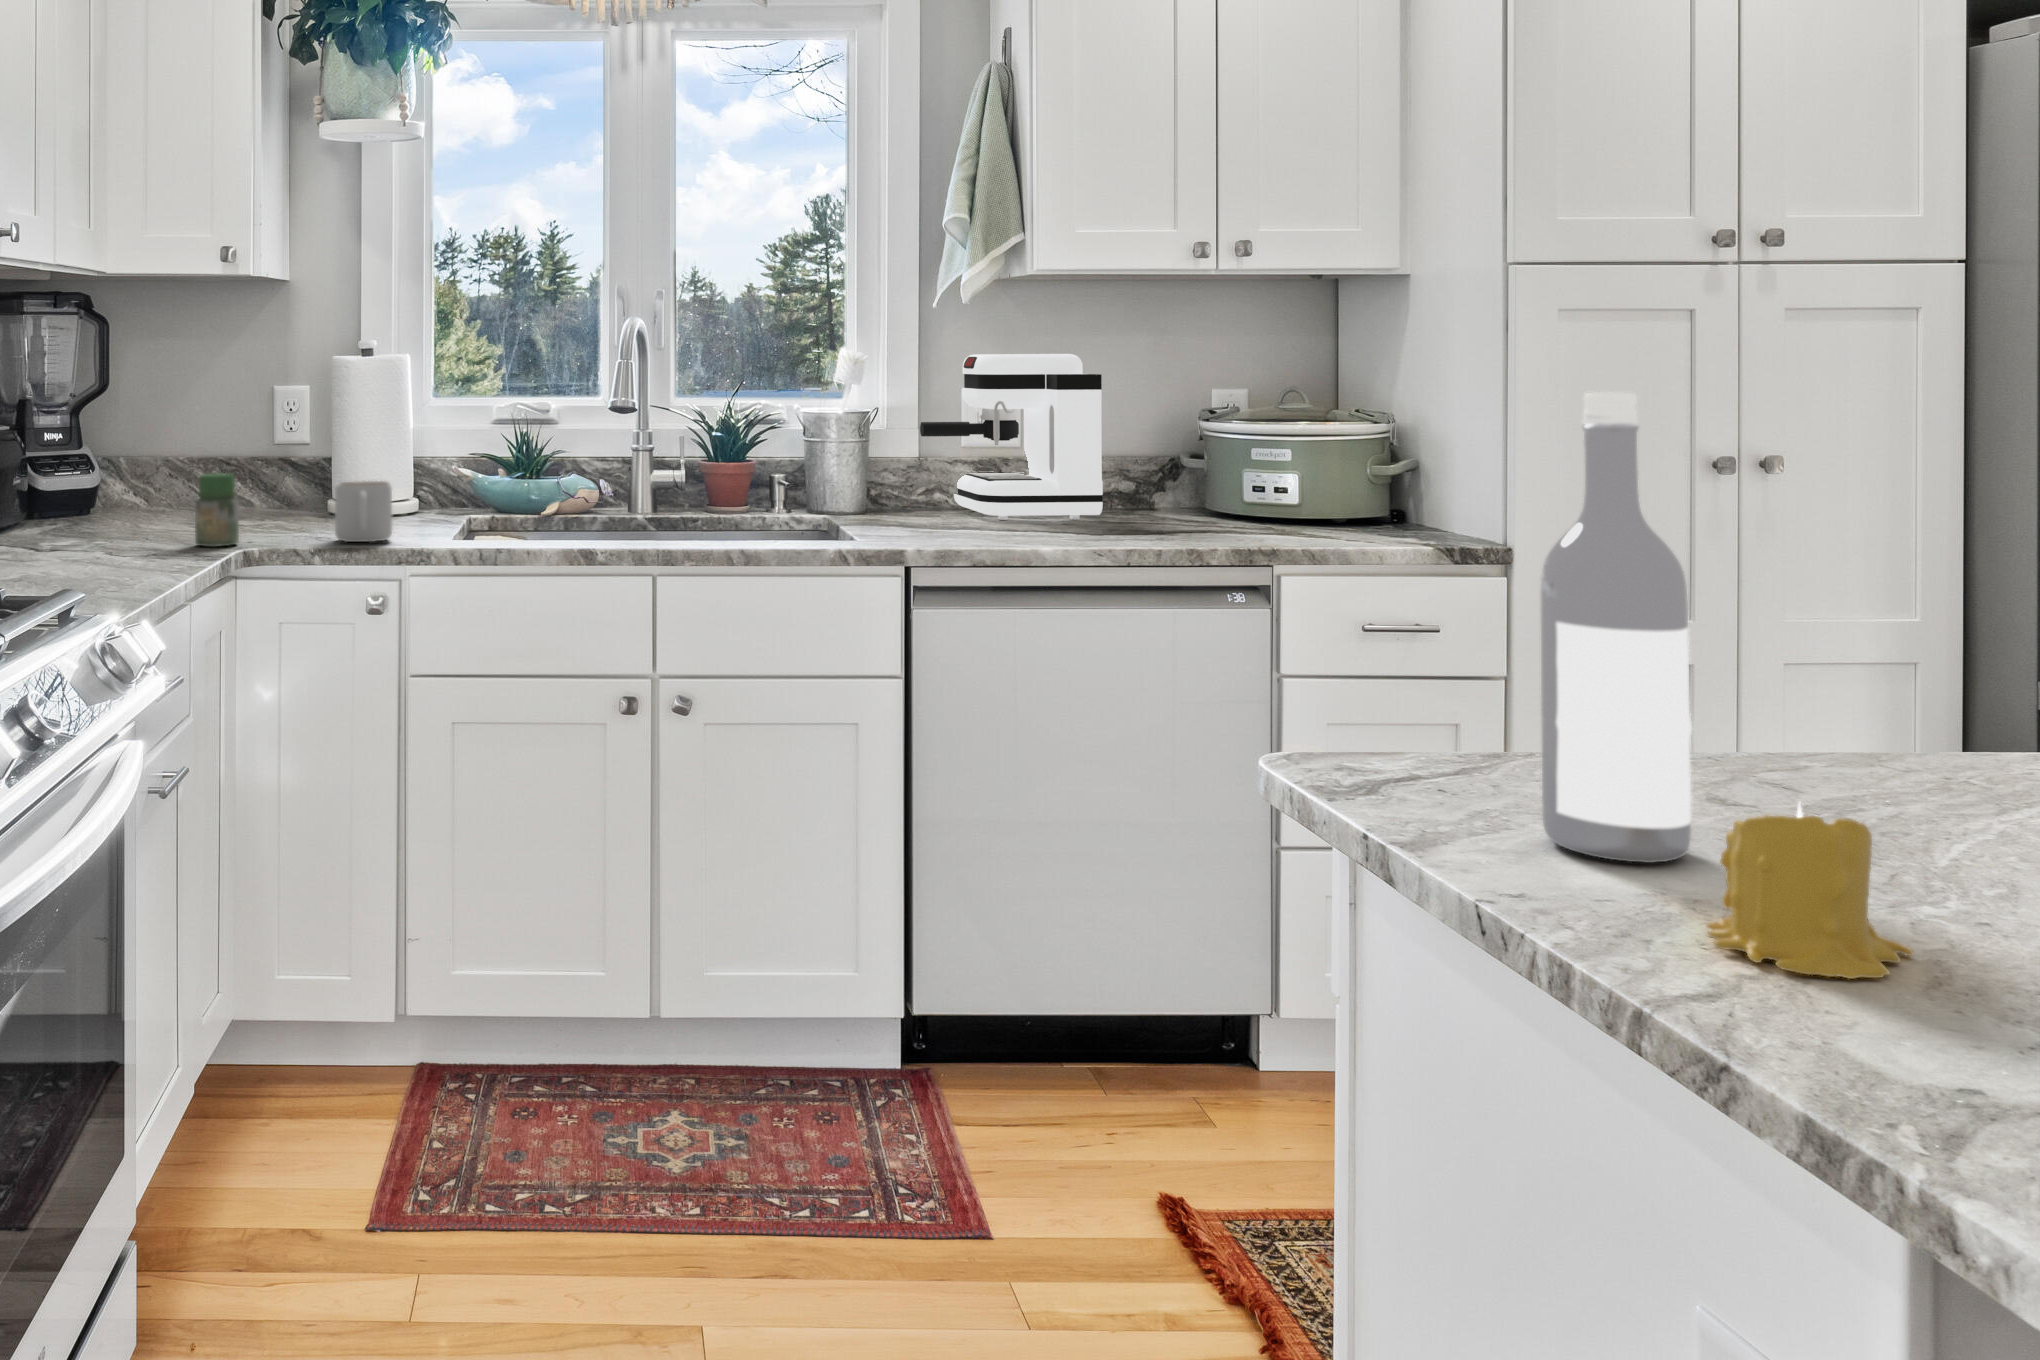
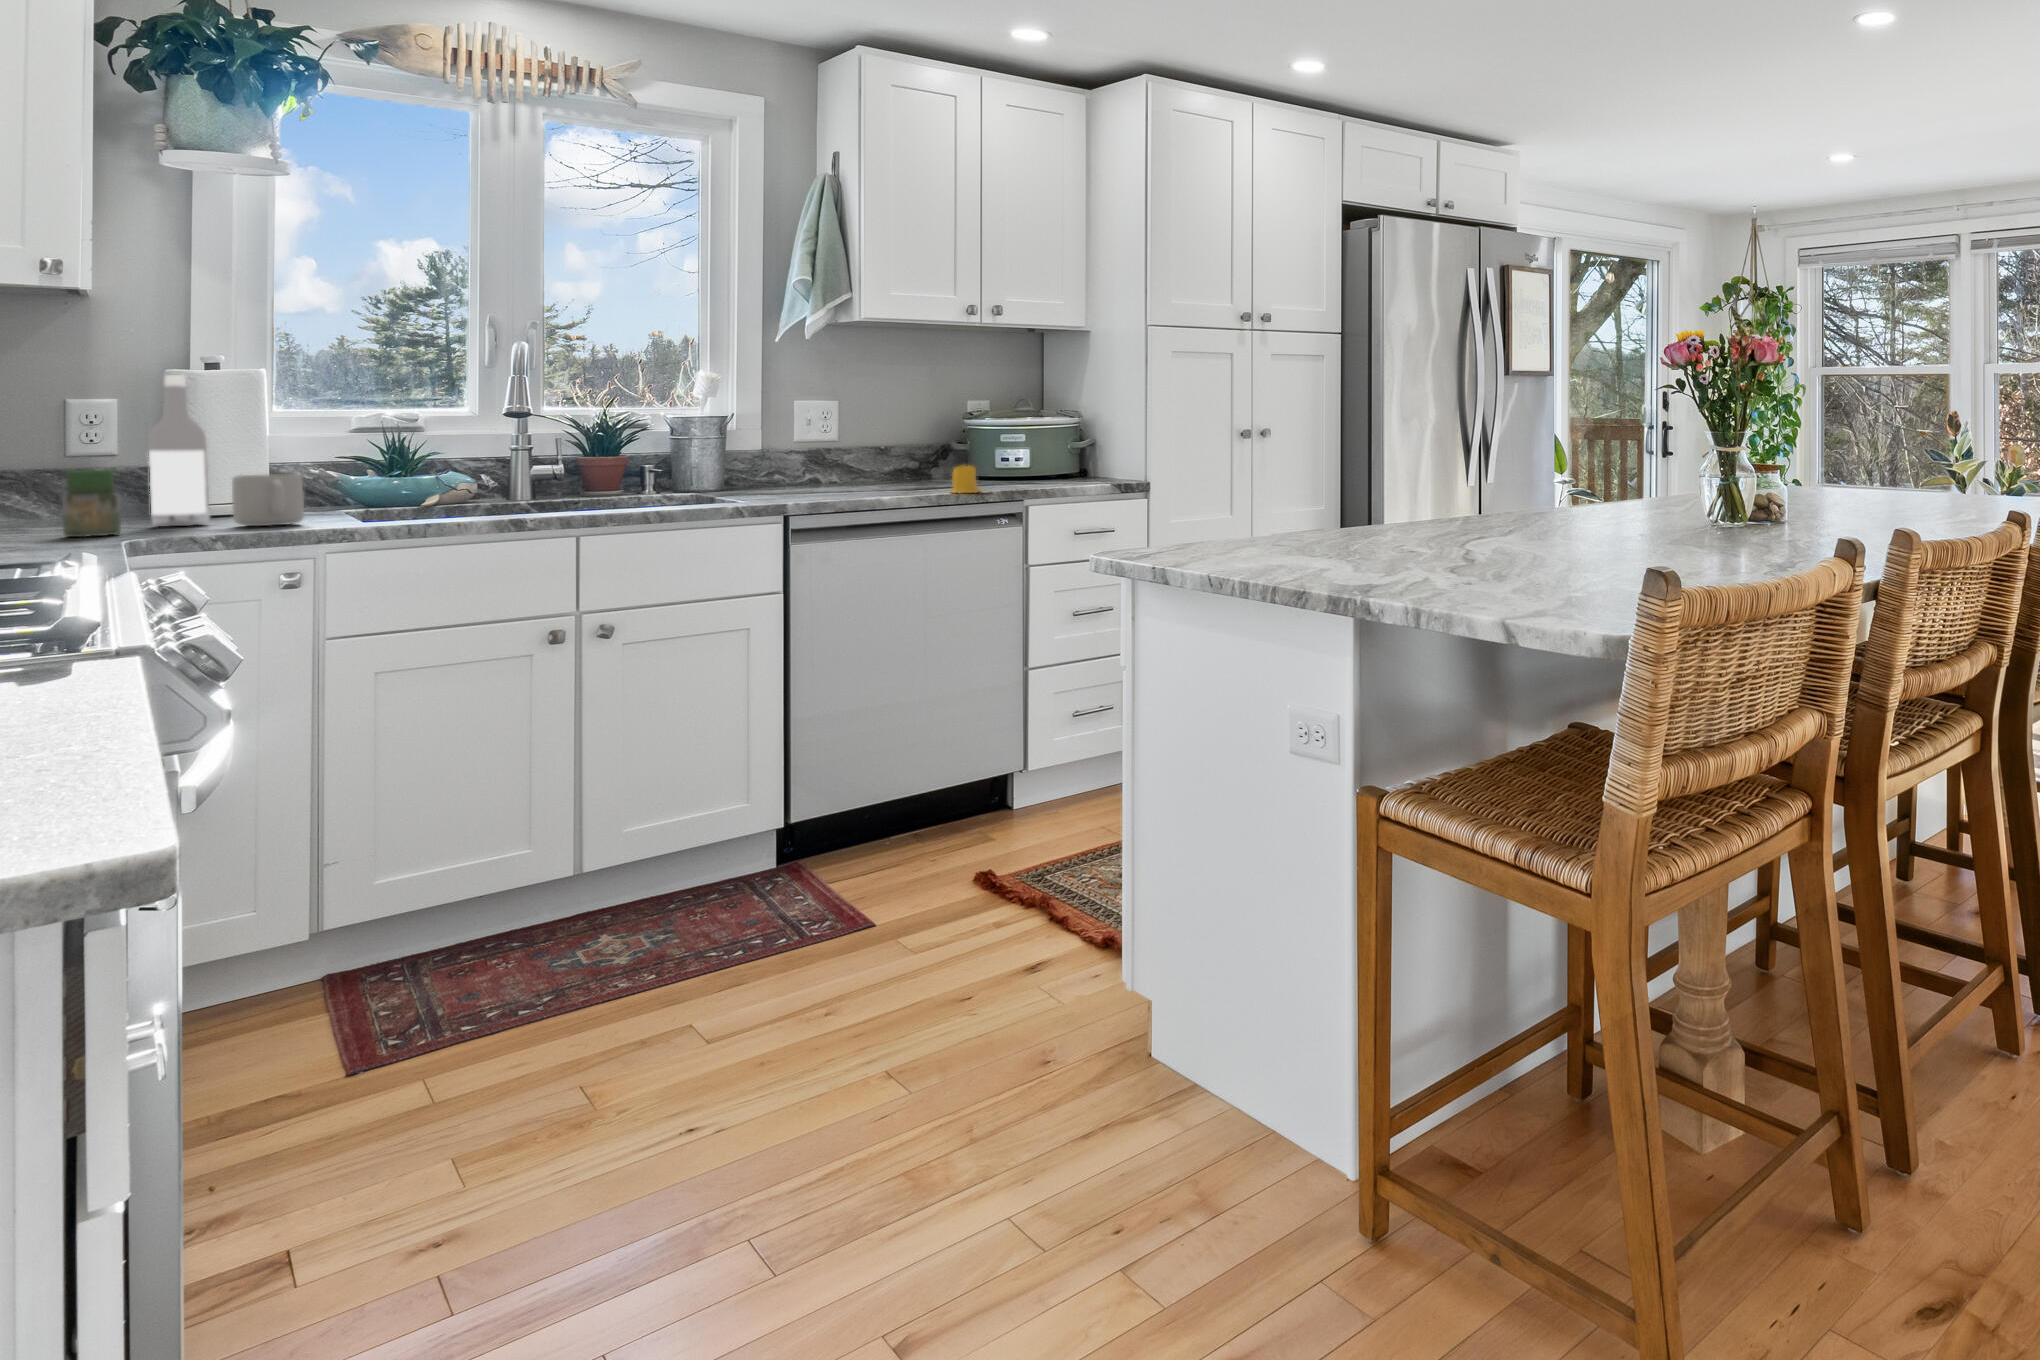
coffee maker: present [920,354,1103,520] -> none [766,377,905,492]
wine bottle: present [1541,392,1692,863] -> present [149,375,210,527]
candle: present [1707,803,1914,979] -> present [951,465,981,493]

